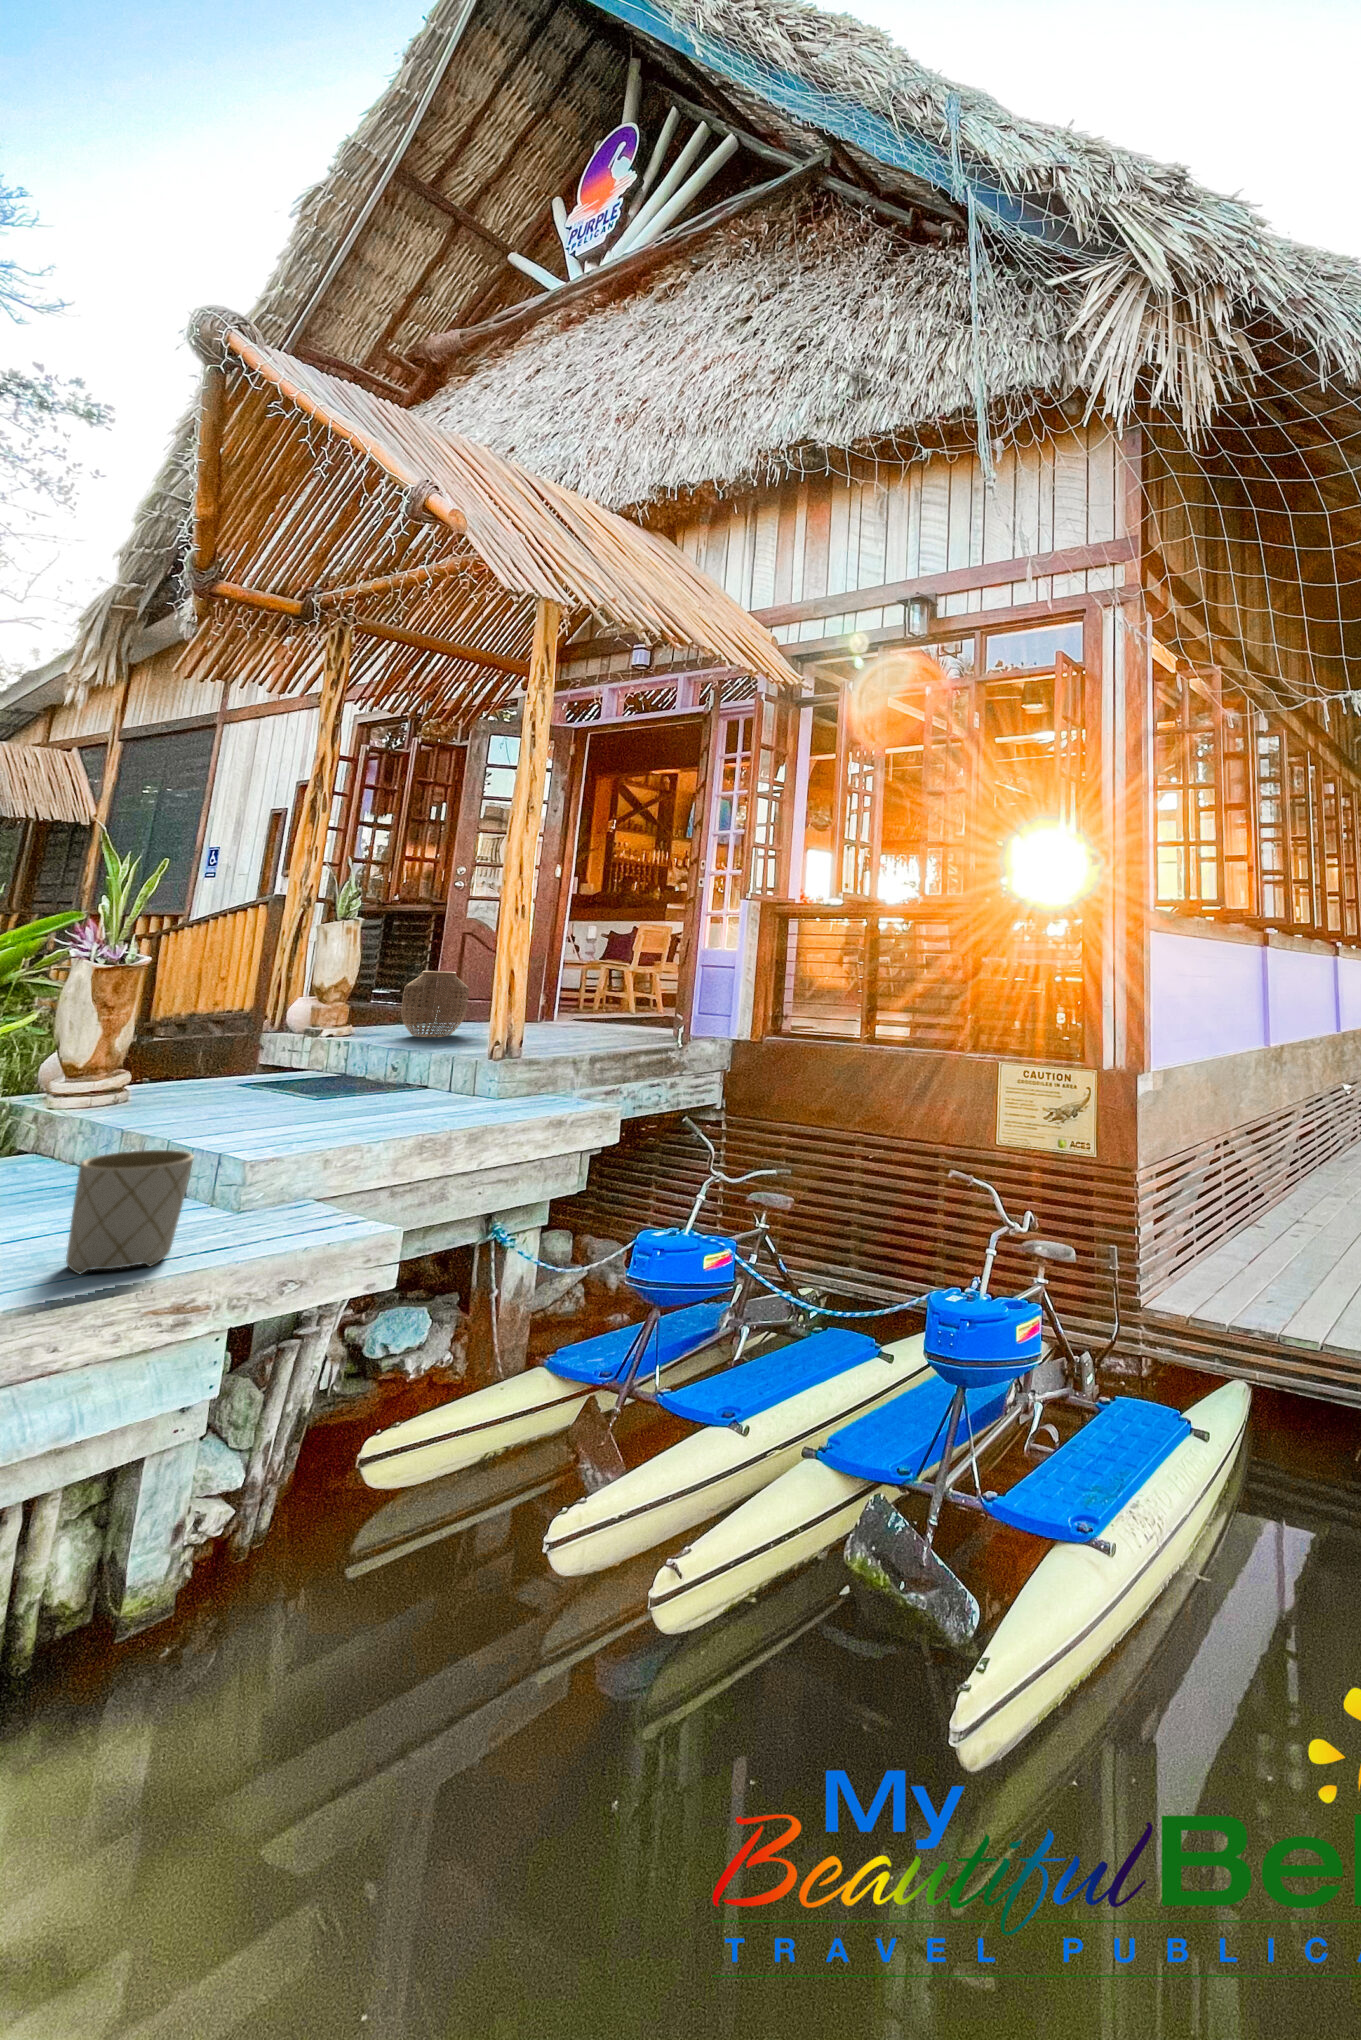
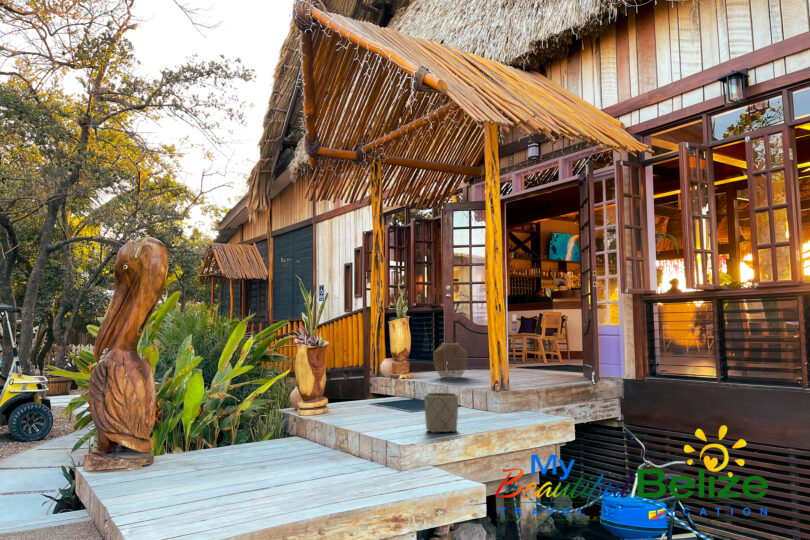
planter: present [66,1150,194,1274] -> present [424,392,458,433]

